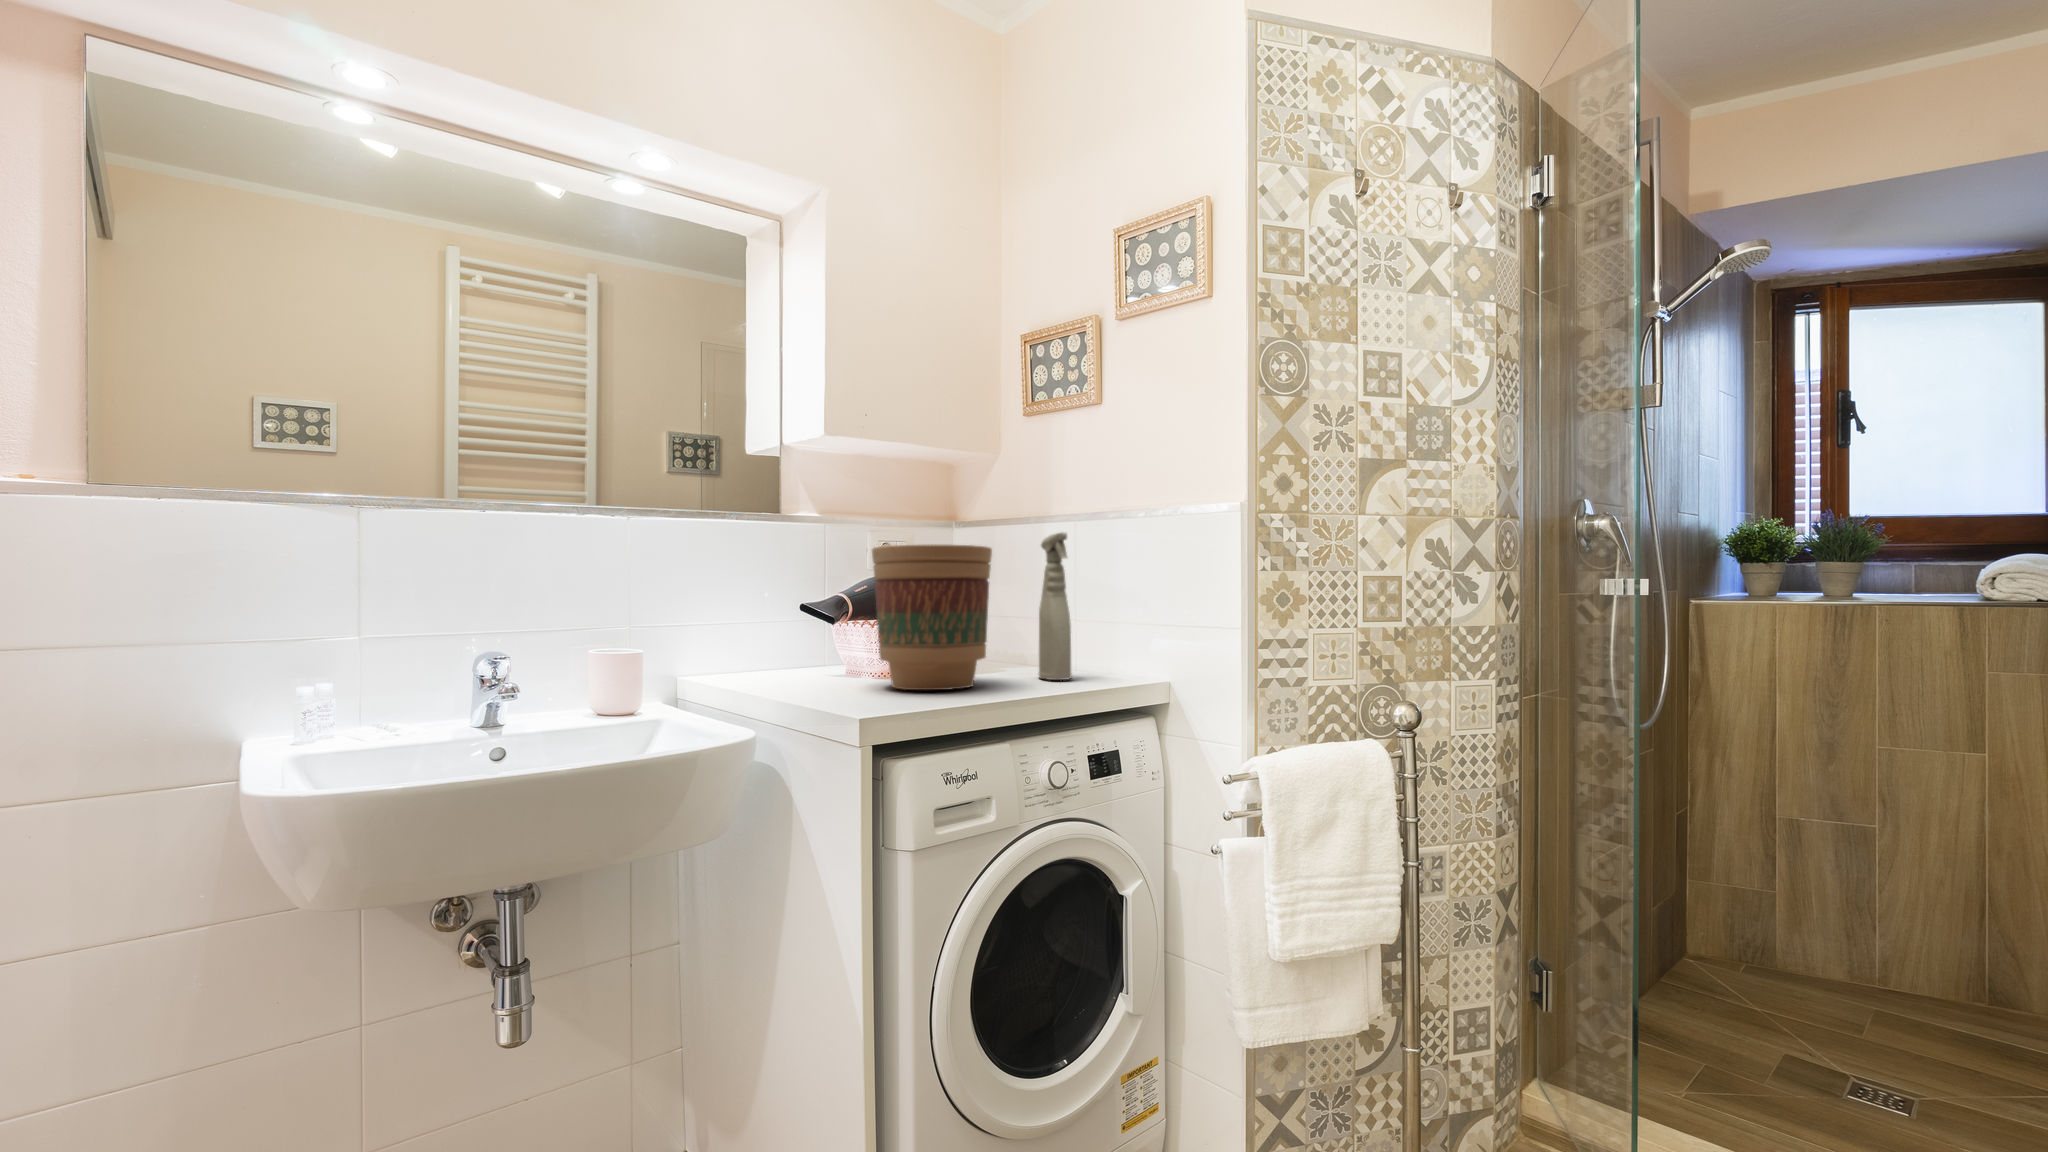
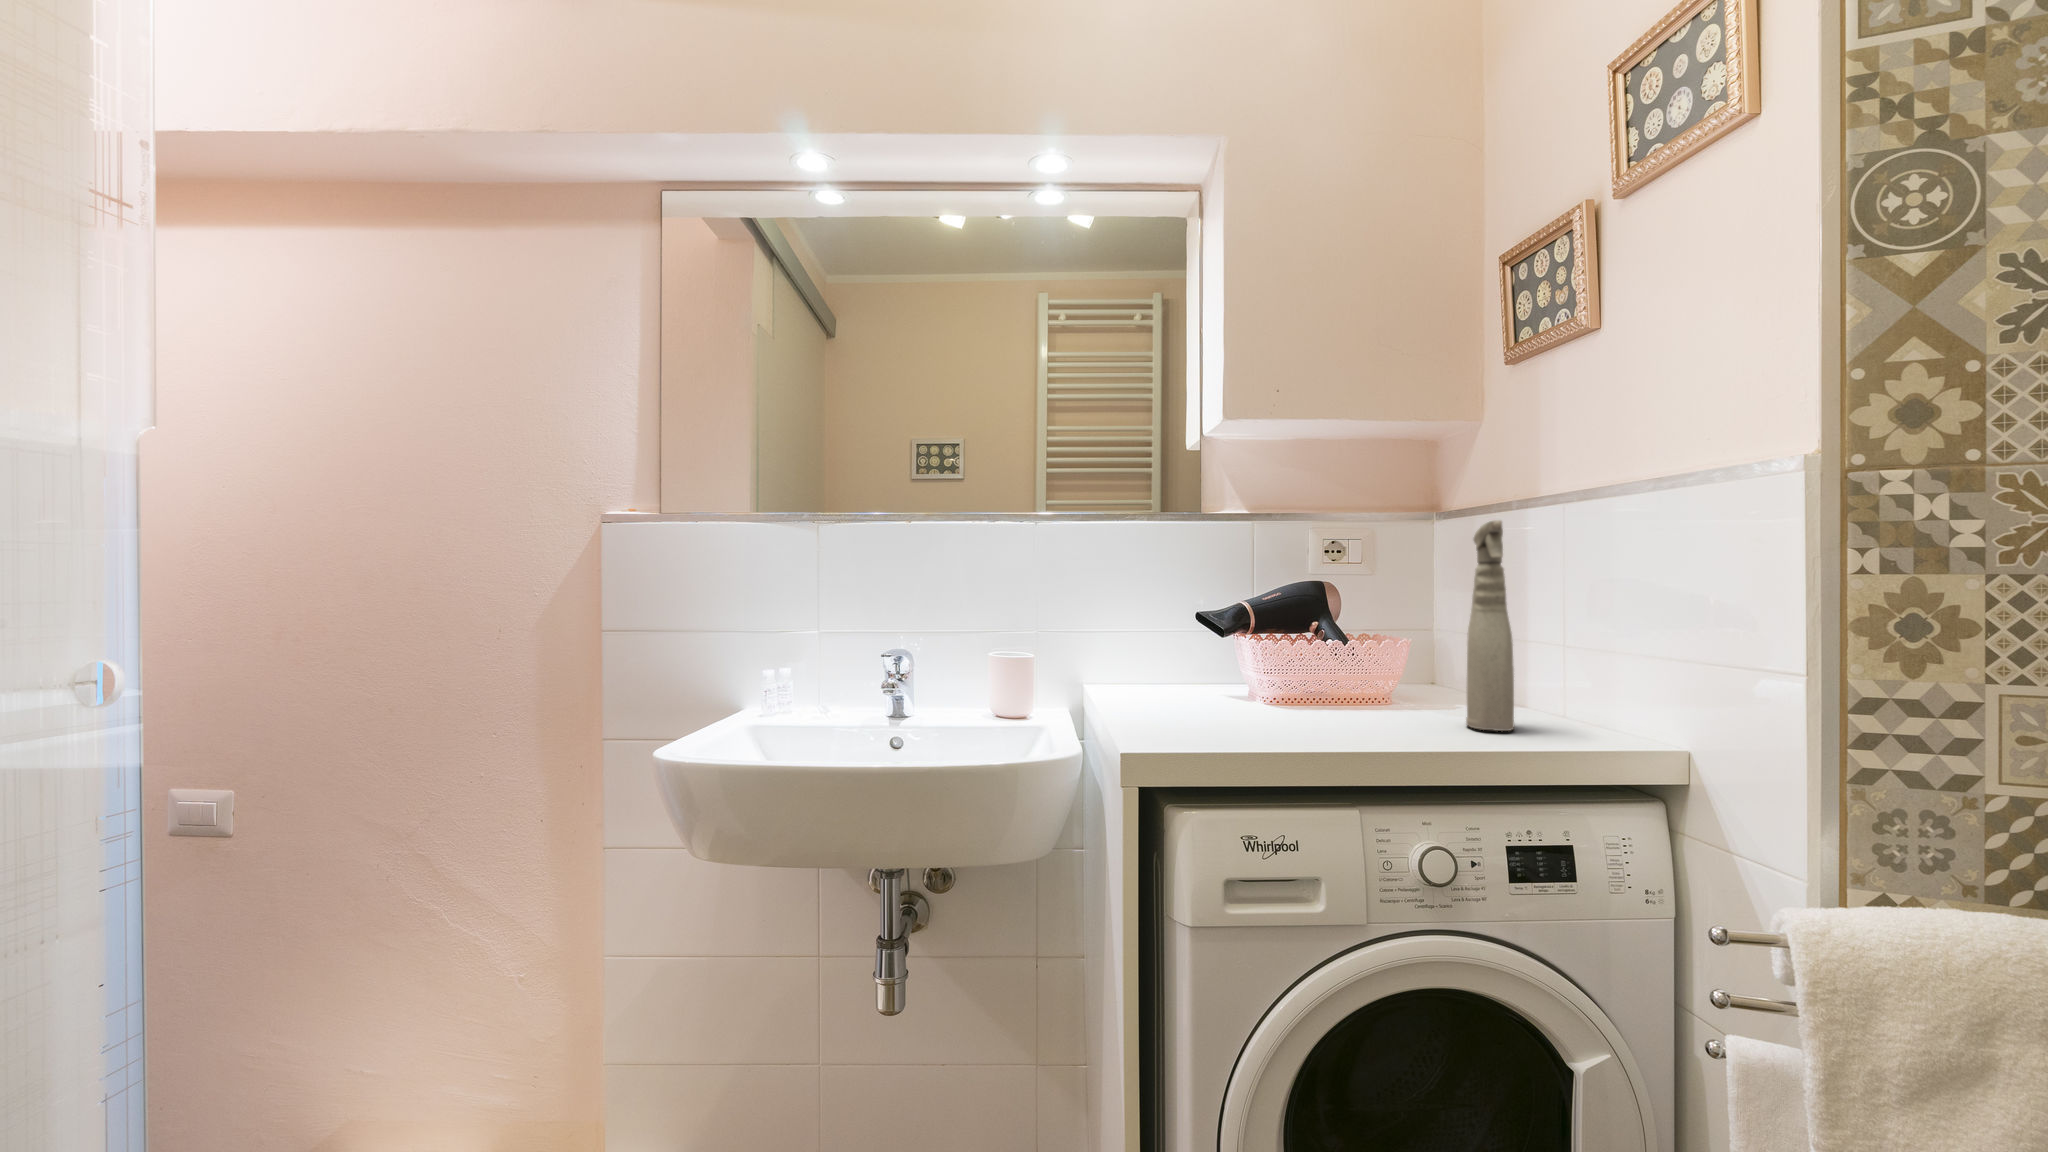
flower pot: present [872,544,992,690] -> none [1221,542,1380,729]

